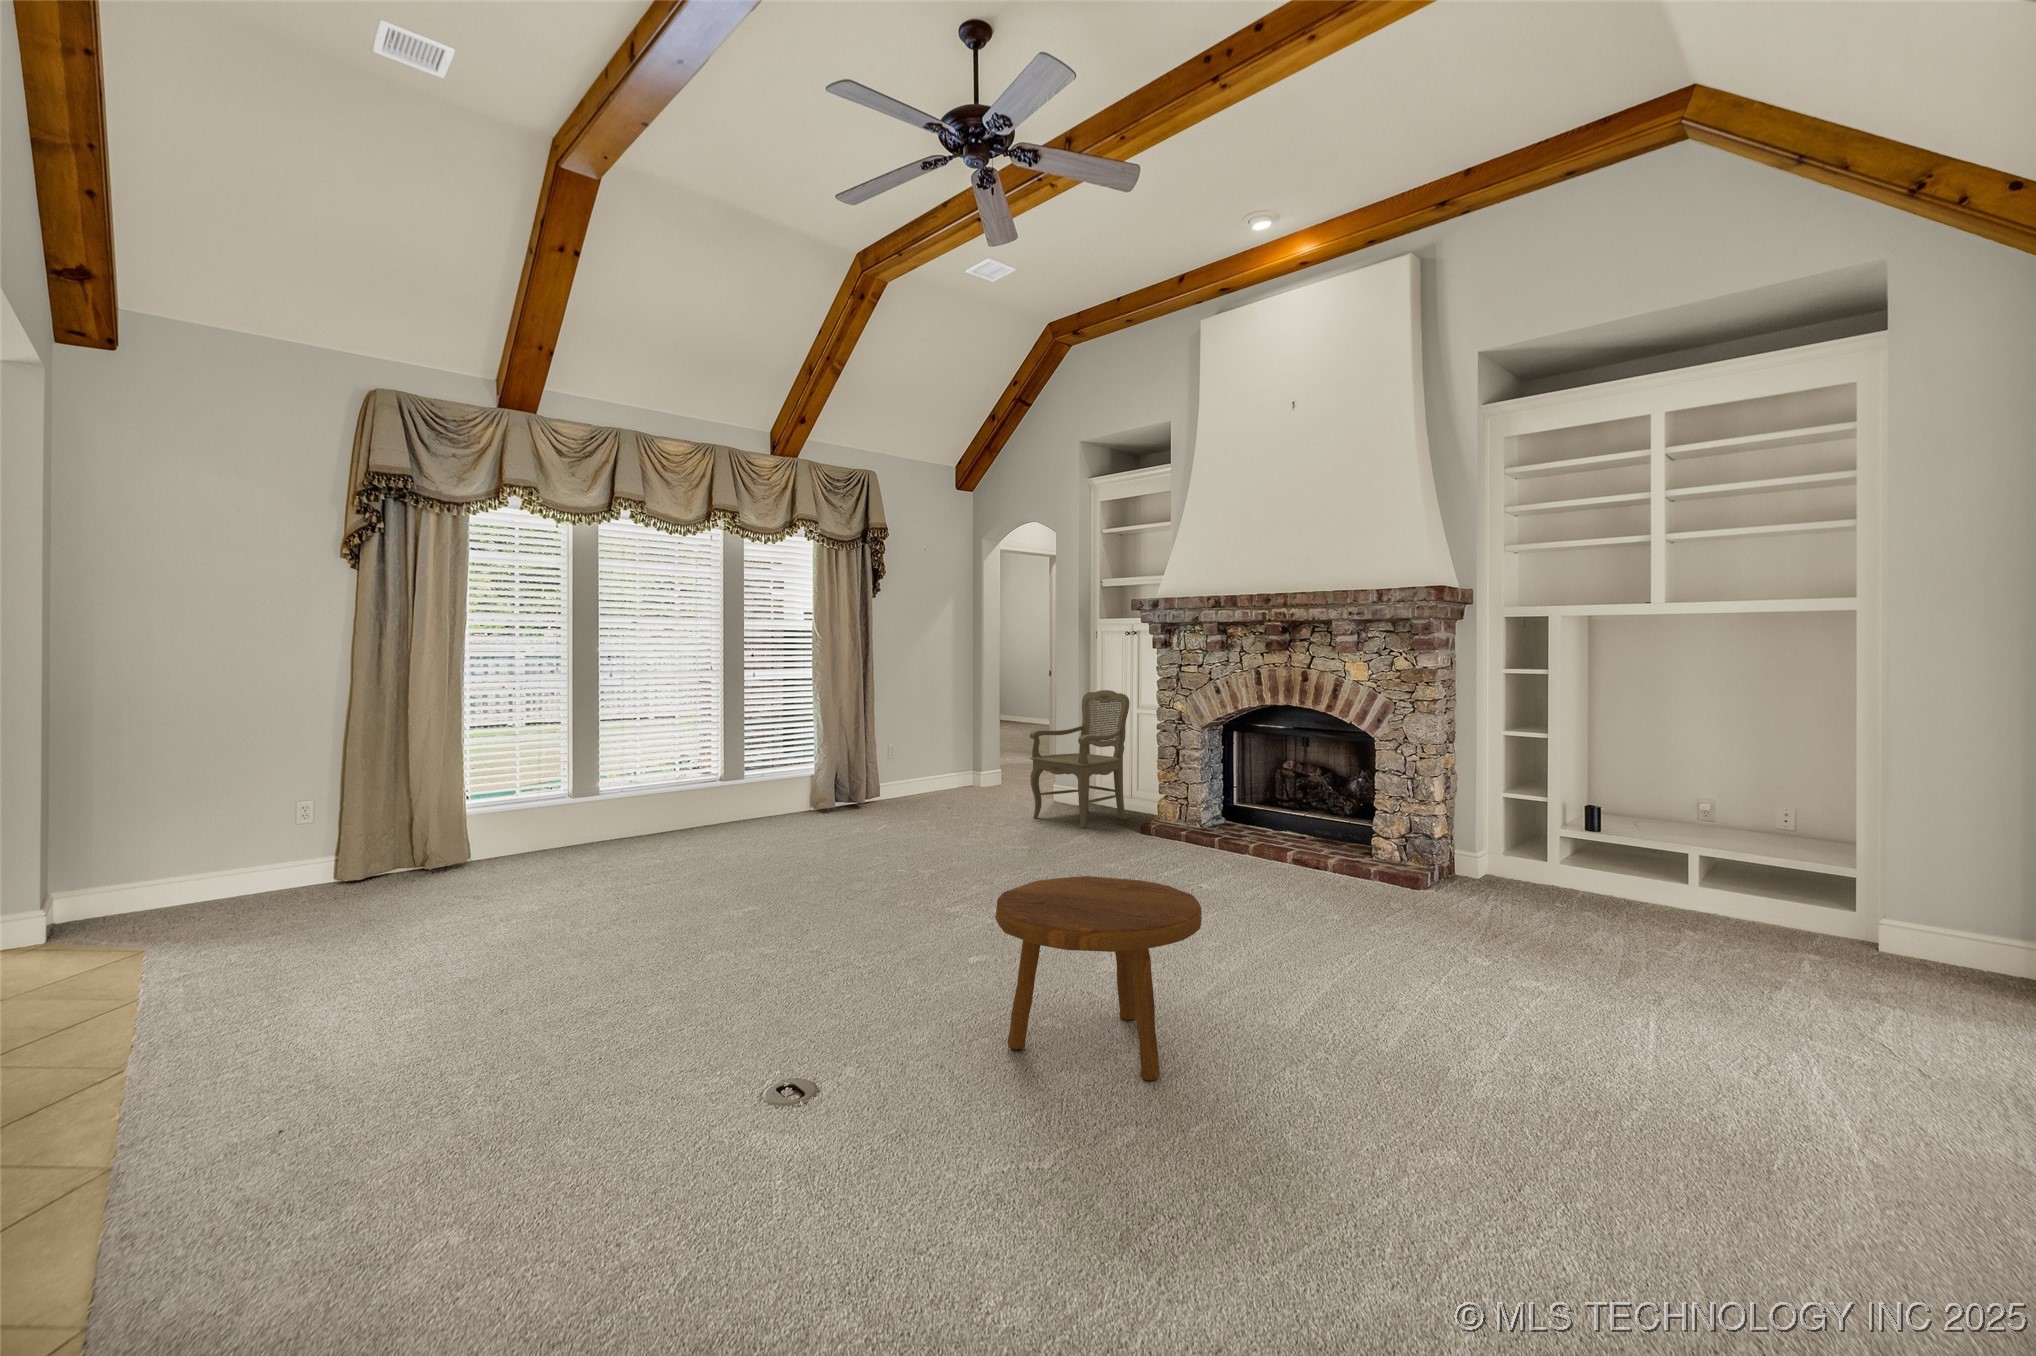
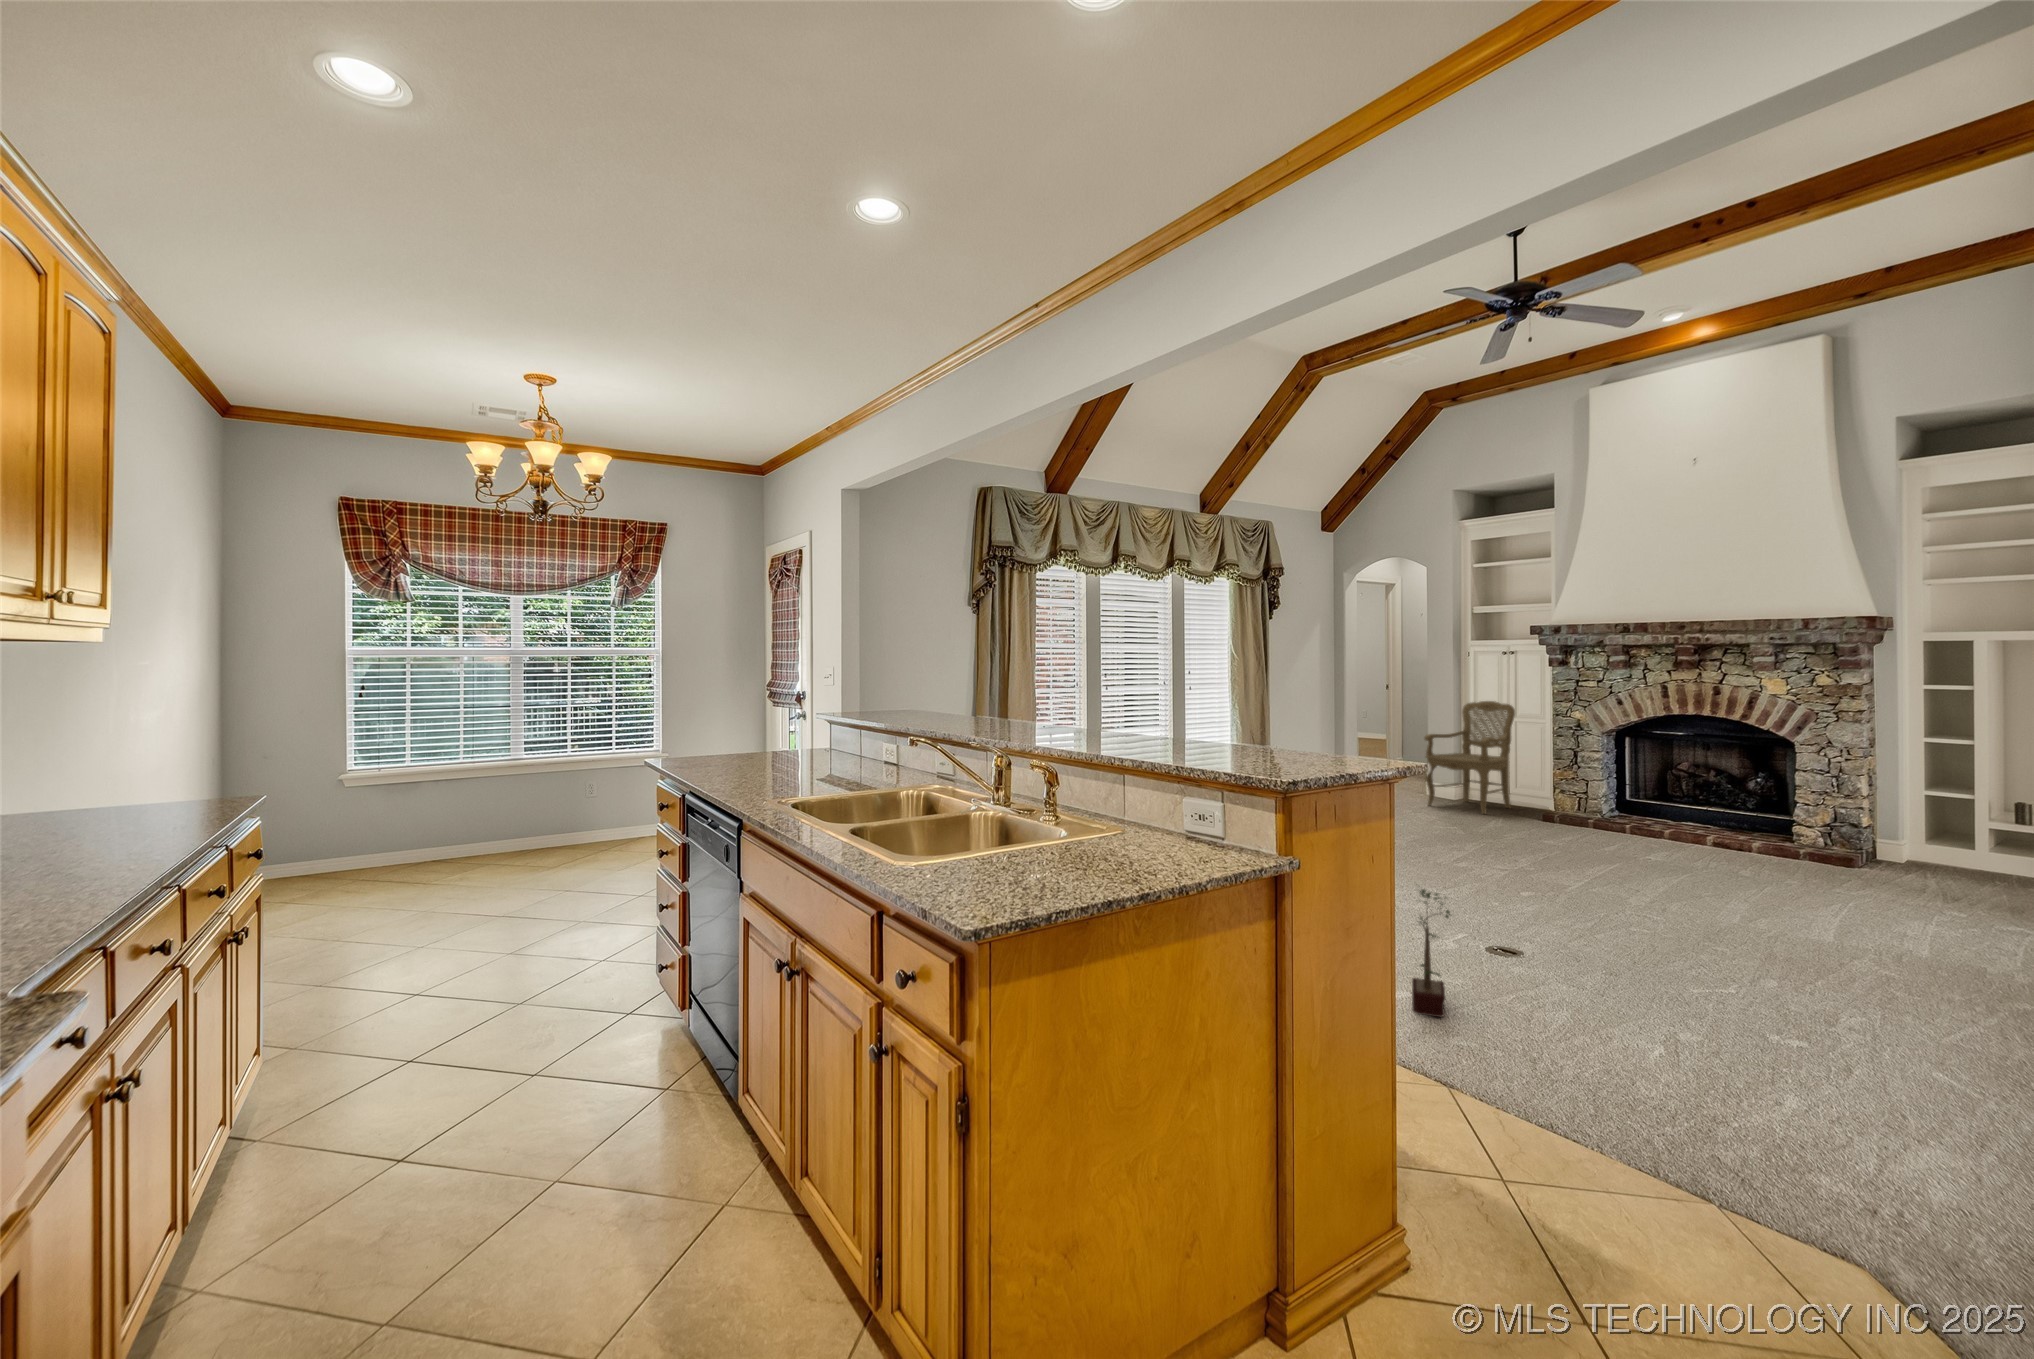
footstool: present [995,876,1202,1081] -> none [1633,839,1817,977]
potted plant: none [453,979,617,1210] -> present [1412,889,1450,1017]

